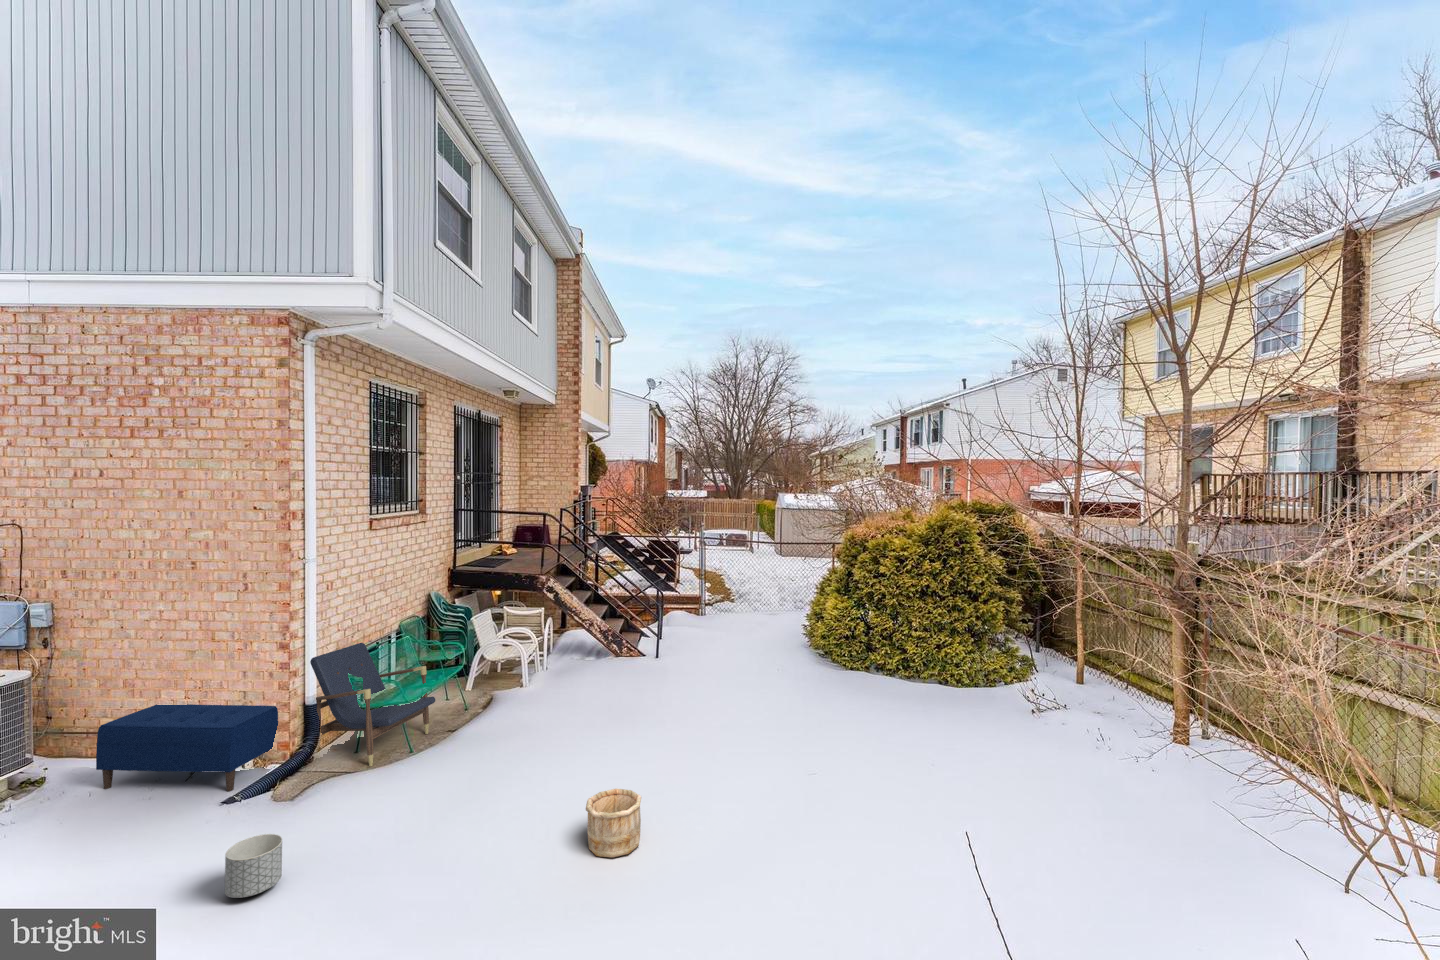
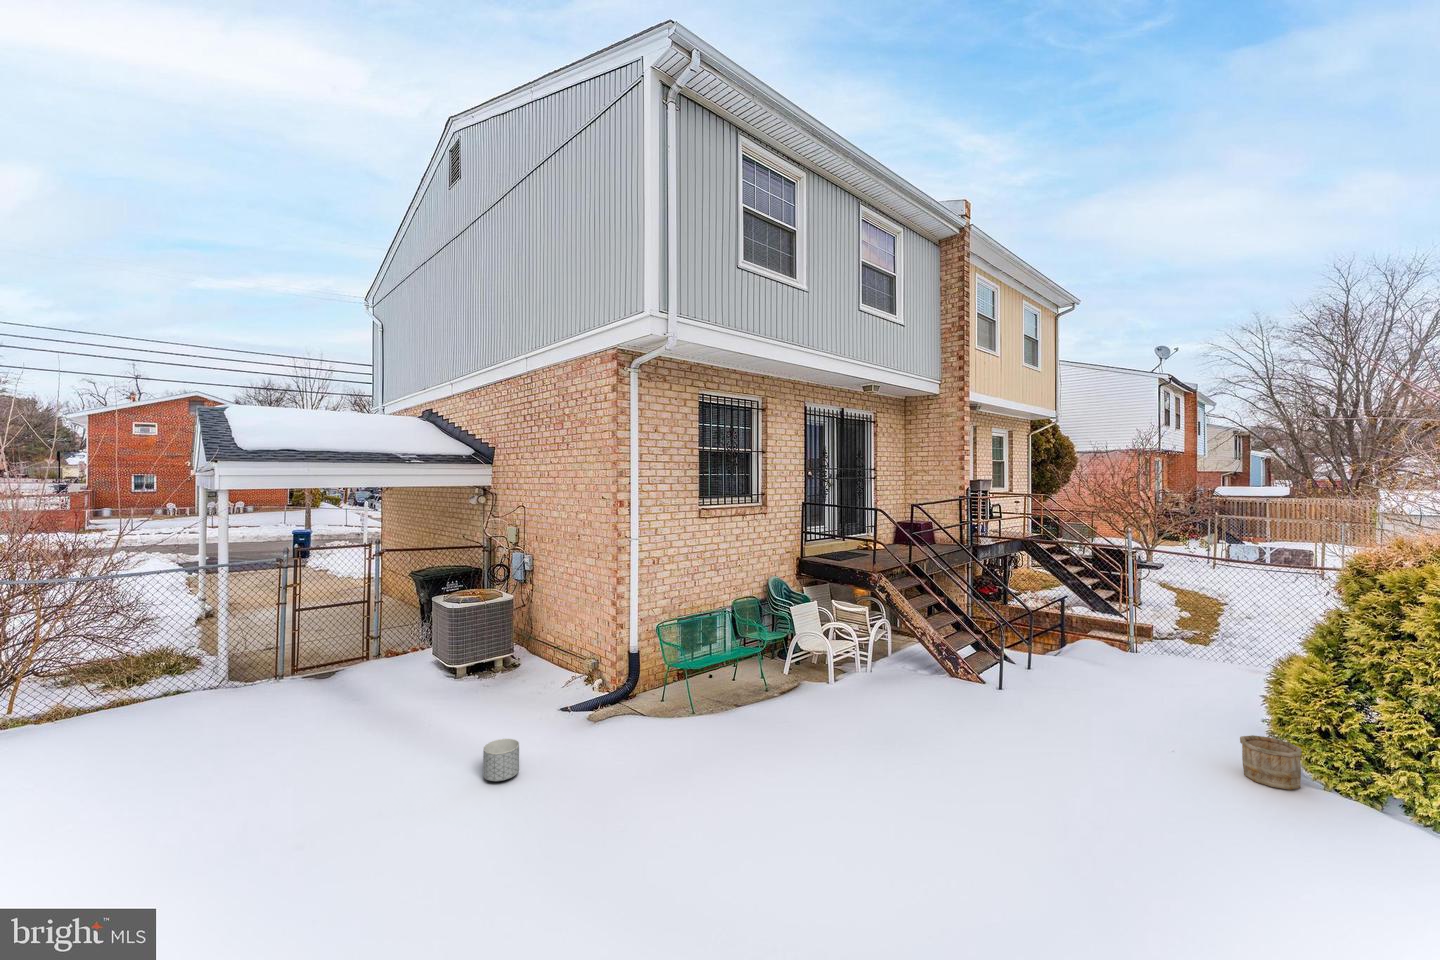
lounge chair: present [310,643,435,766] -> none [632,611,714,715]
bench: present [96,704,278,791] -> none [527,631,610,703]
wooden bucket: present [586,789,641,857] -> present [1240,735,1302,790]

